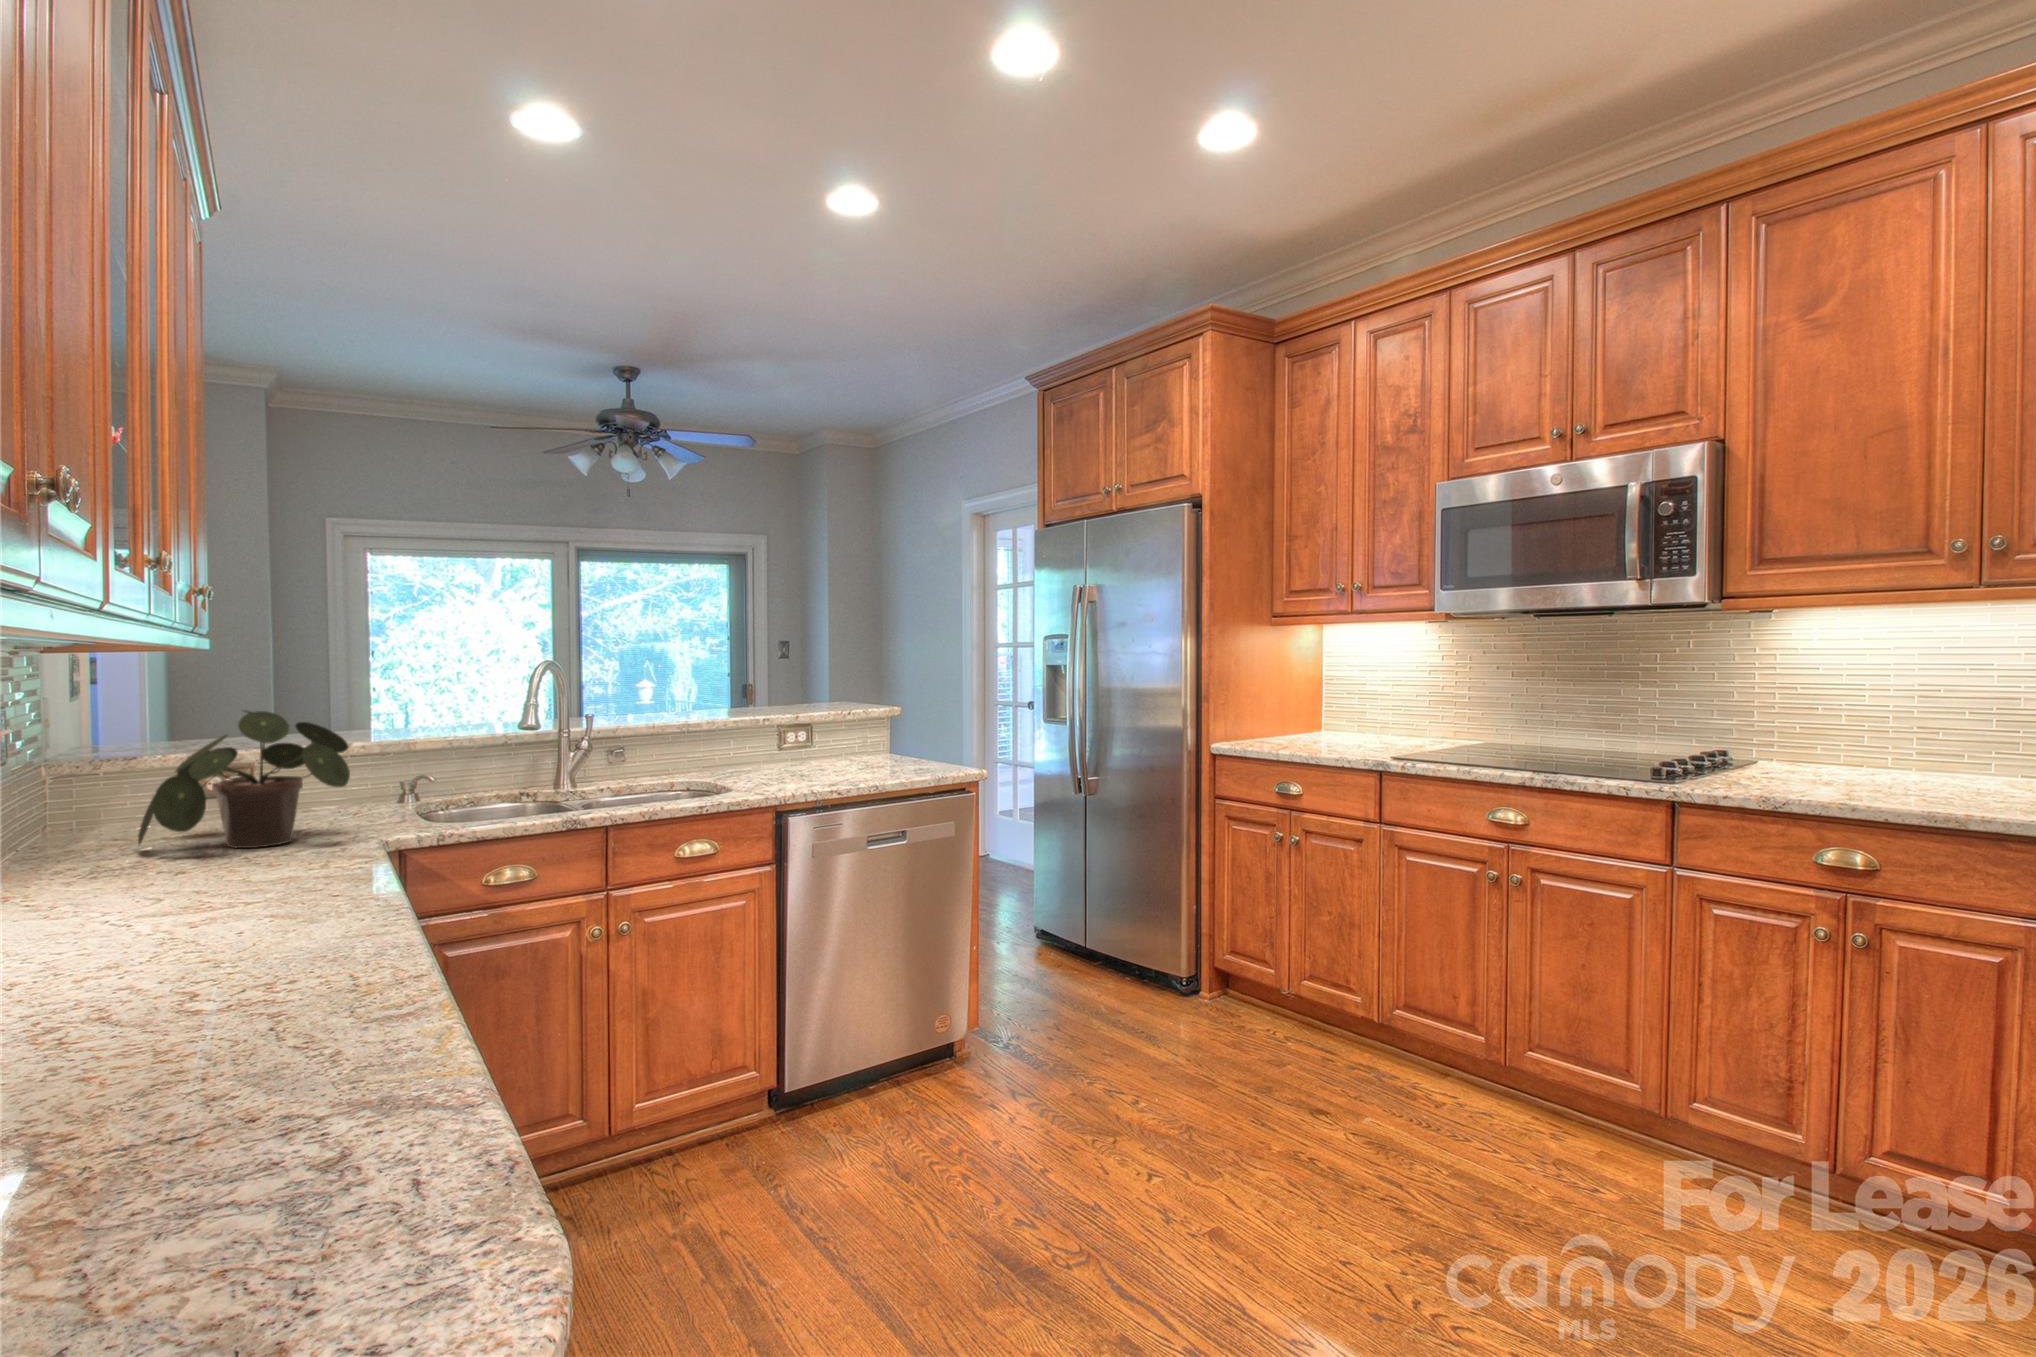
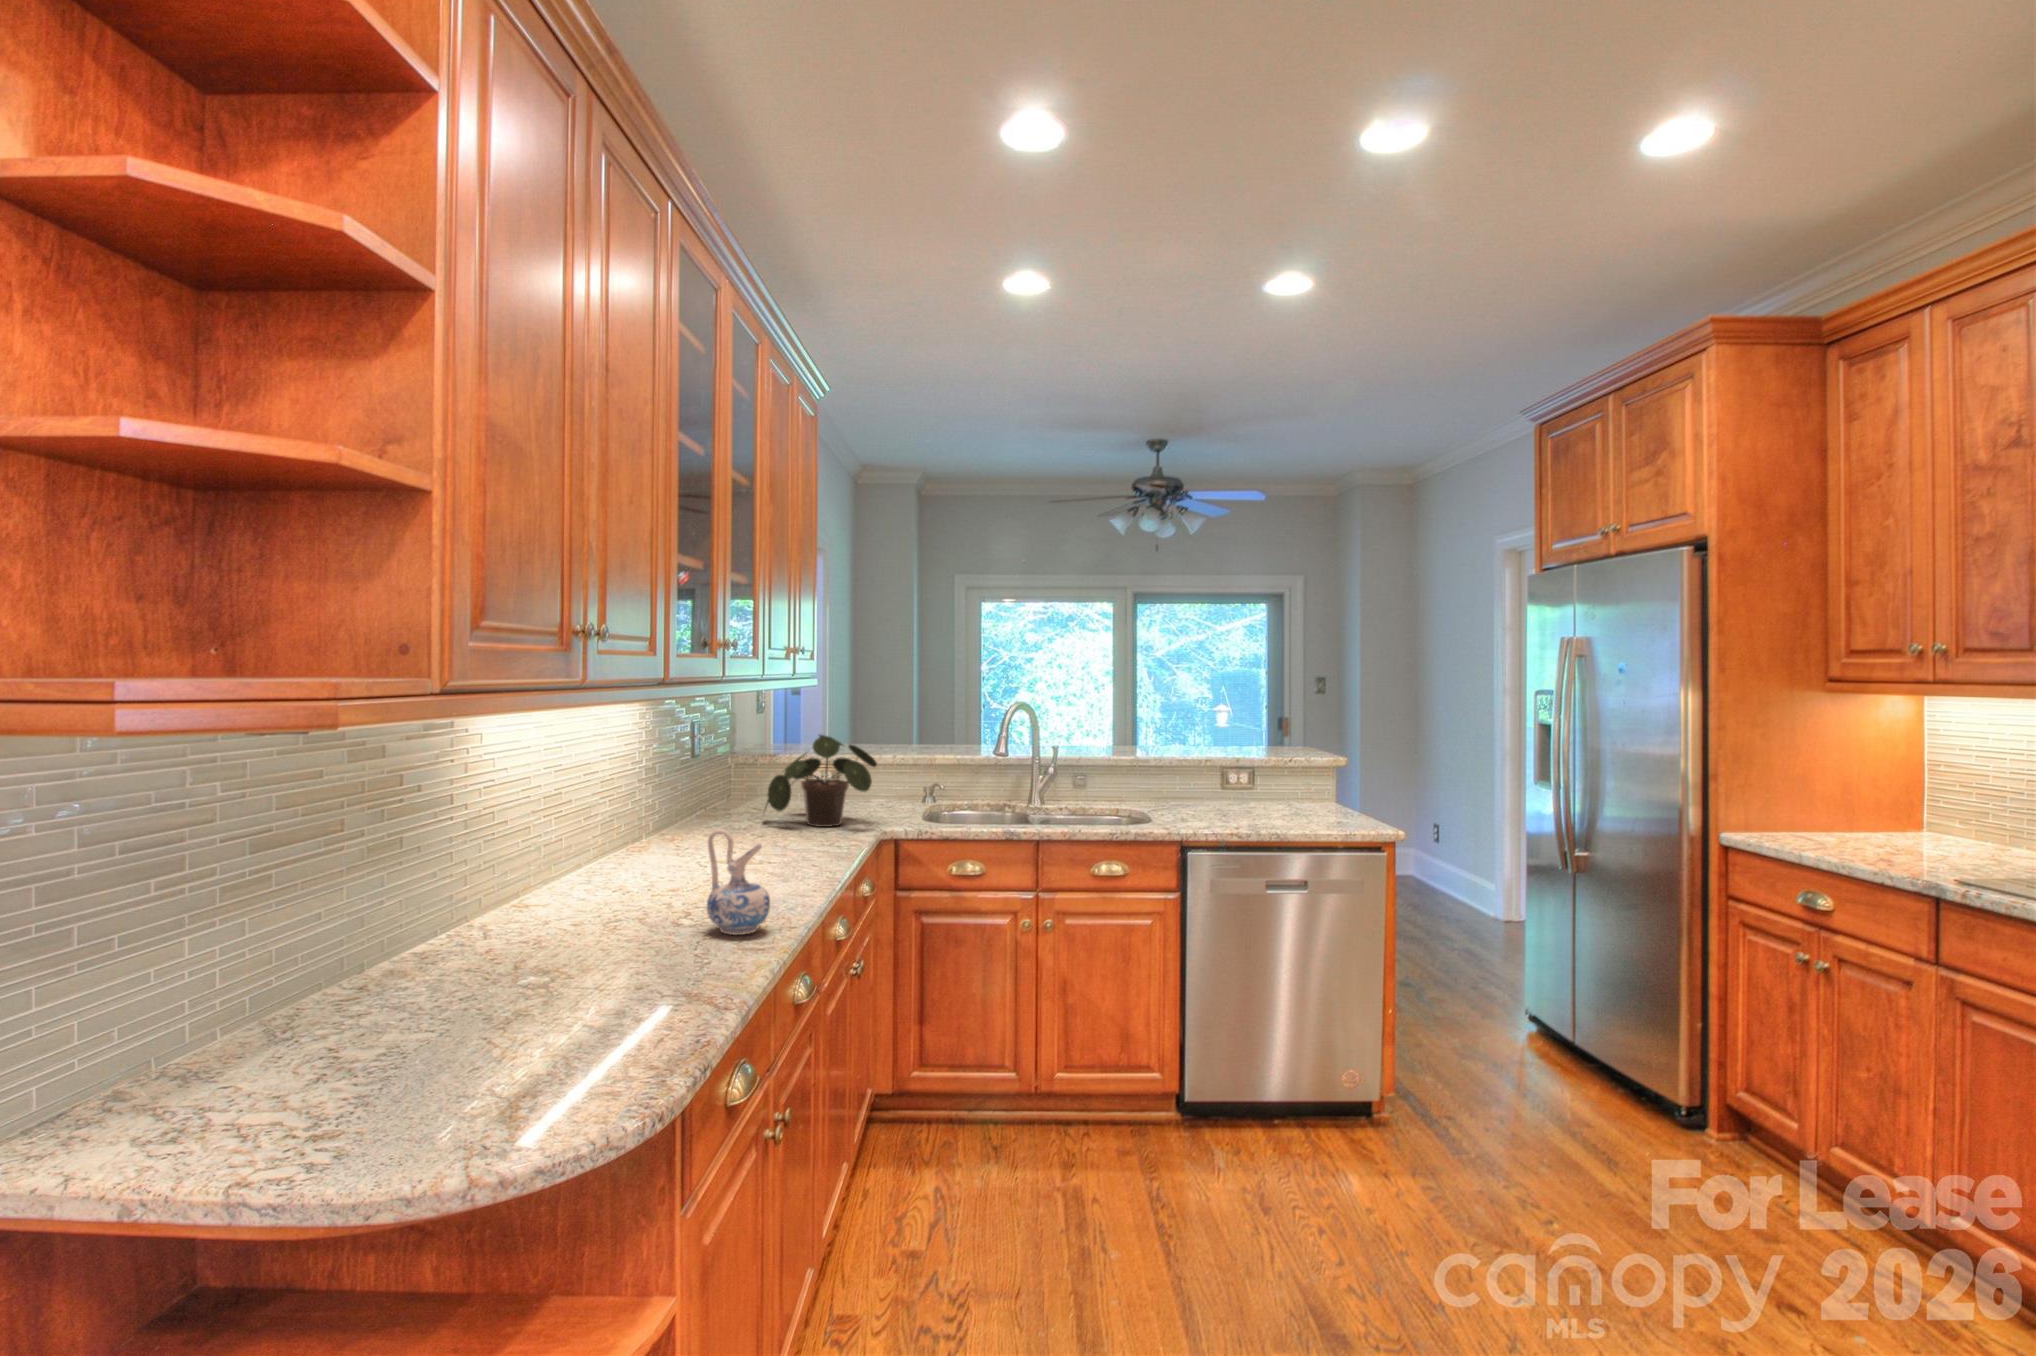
ceramic pitcher: none [221,853,360,1039] -> present [707,829,770,935]

